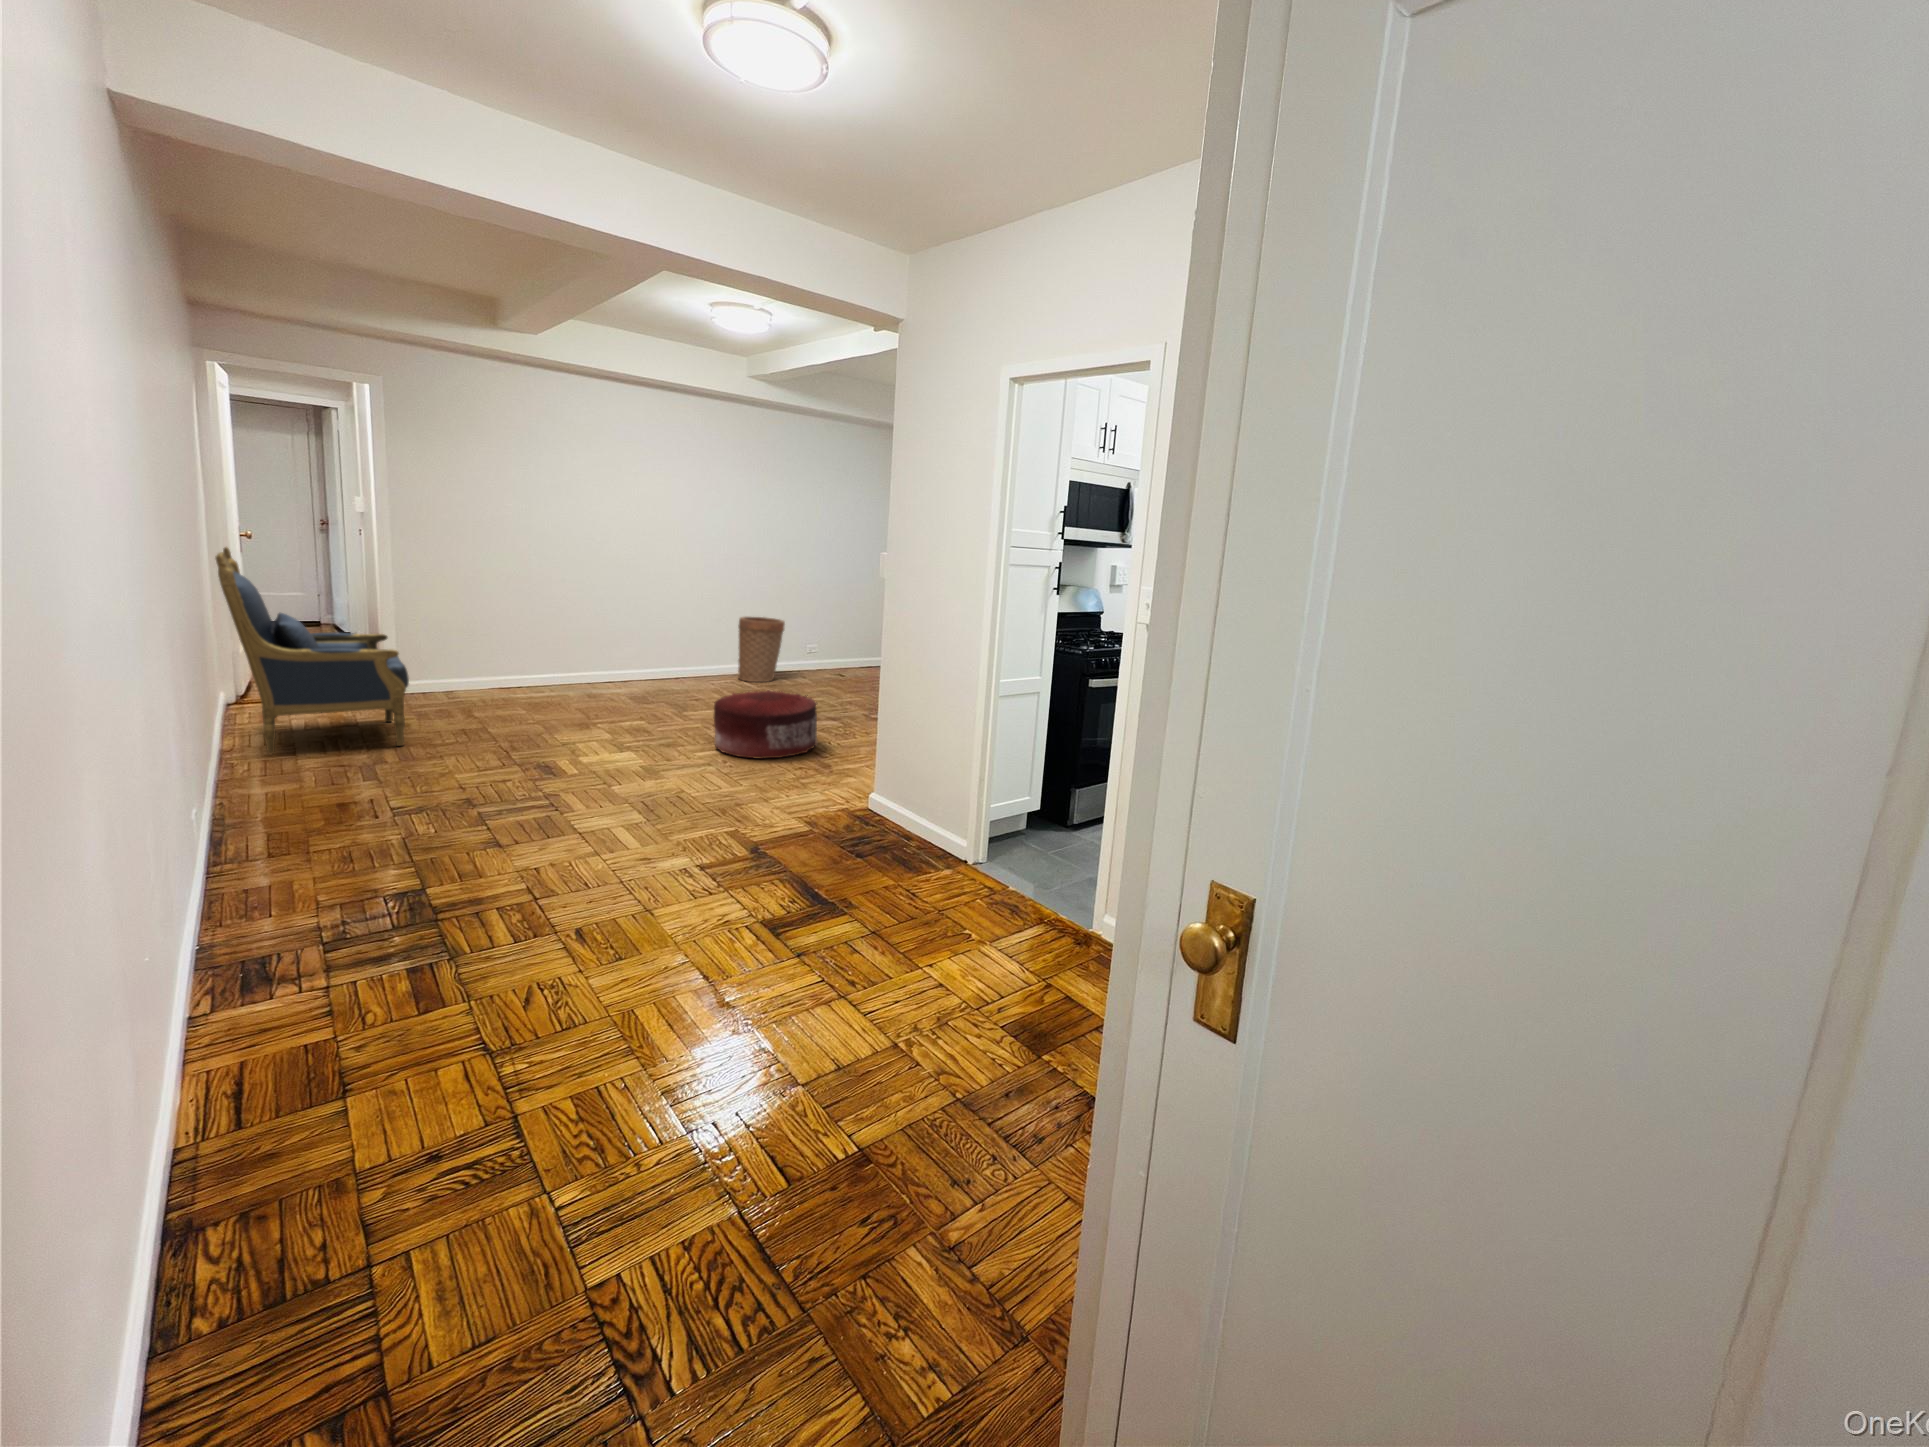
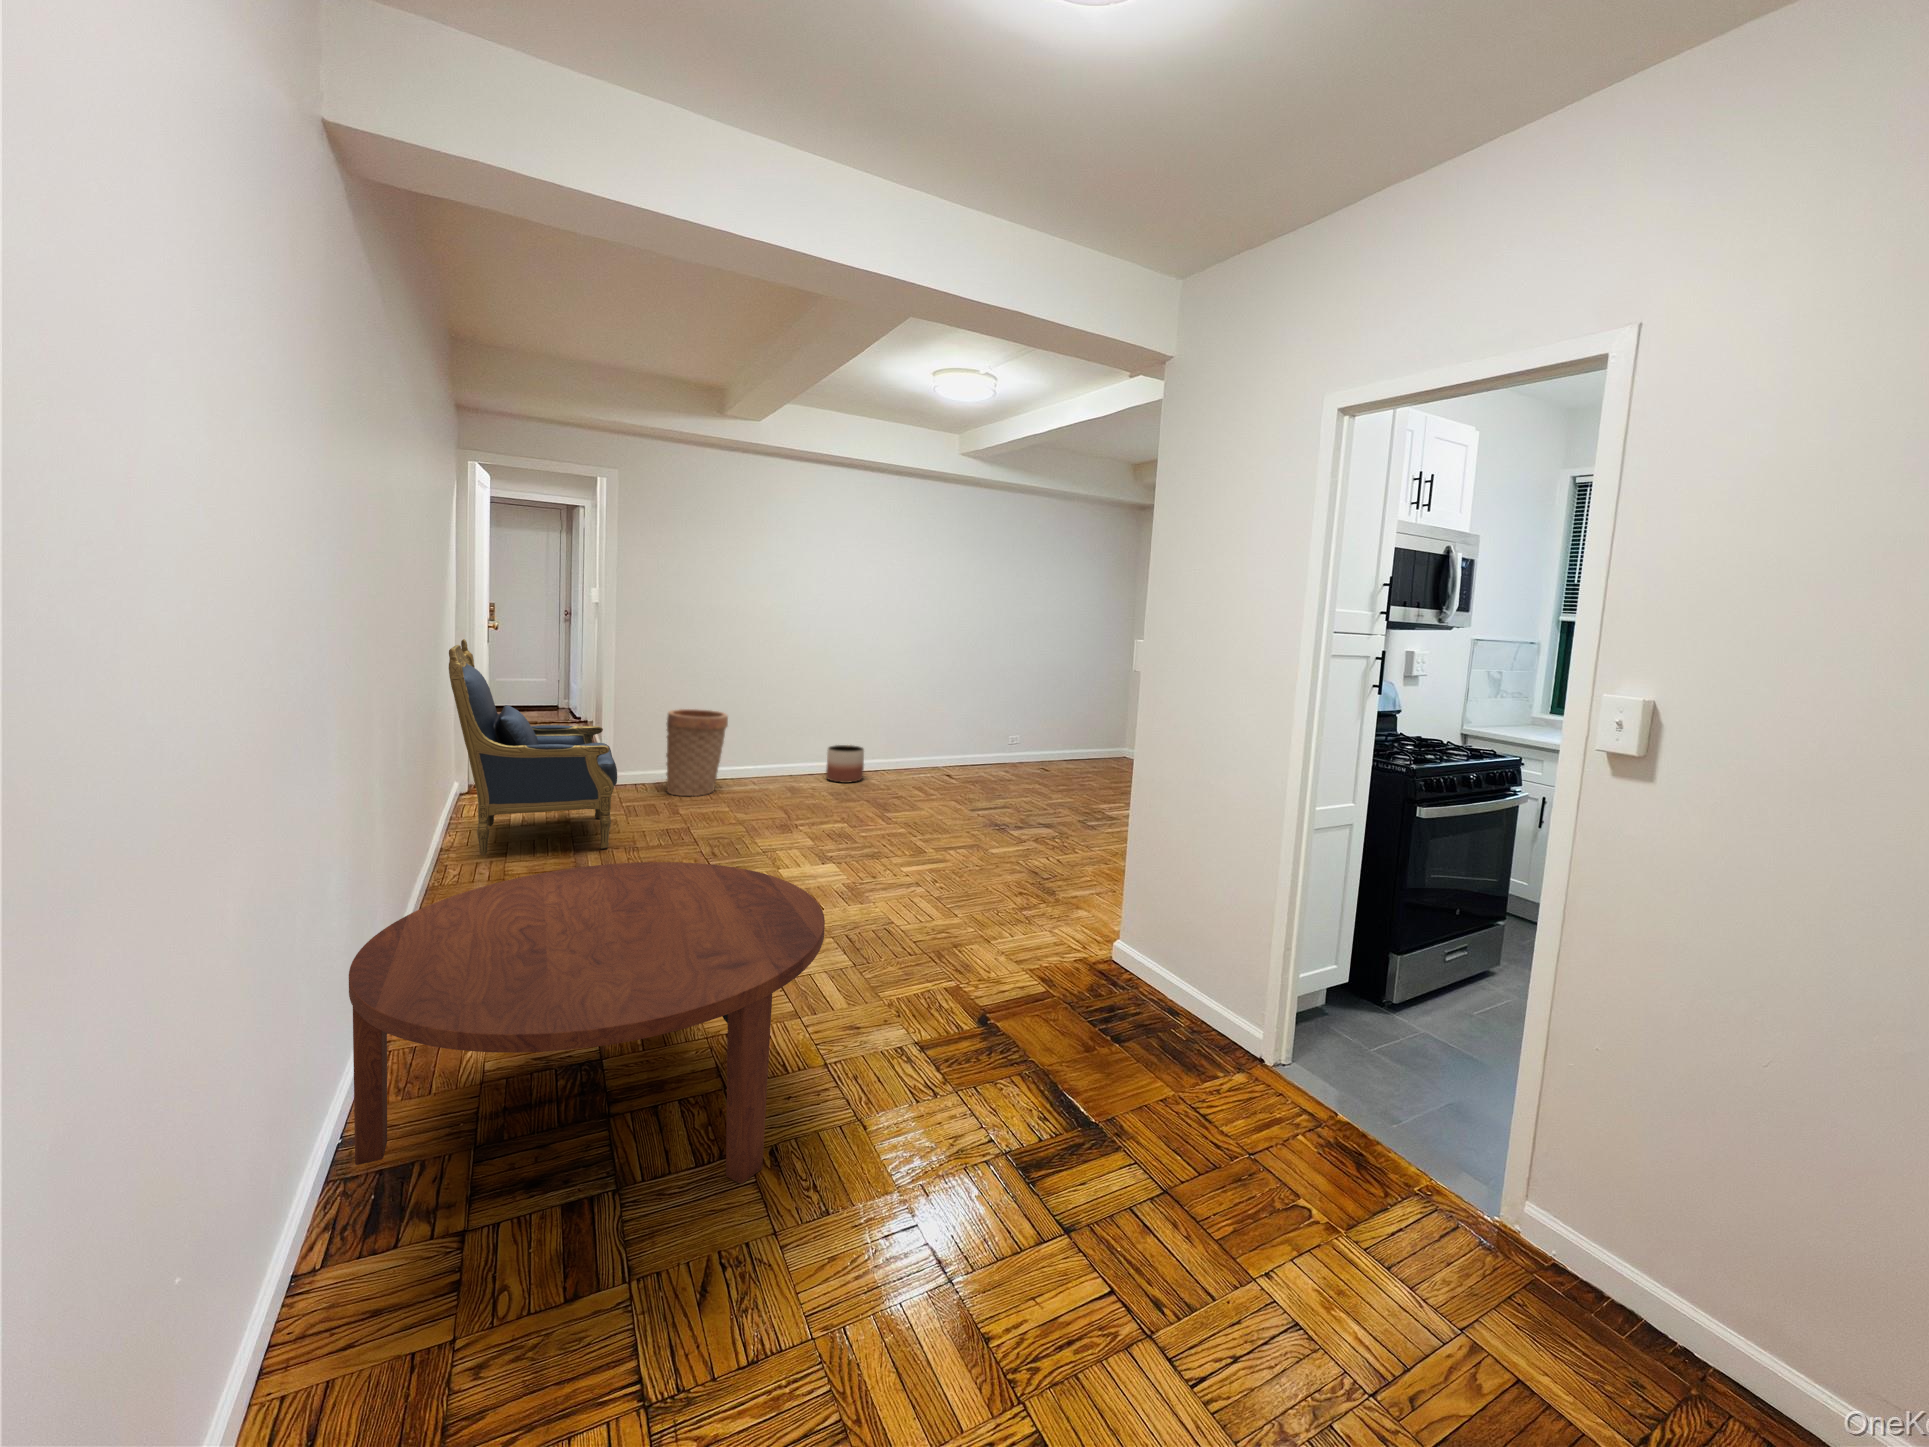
basket: present [738,617,785,682] -> present [666,709,728,796]
planter: none [625,654,663,688] -> present [826,745,864,783]
pouf: present [713,690,817,759] -> none [921,793,1037,879]
coffee table: none [200,735,614,960] -> present [349,862,825,1184]

